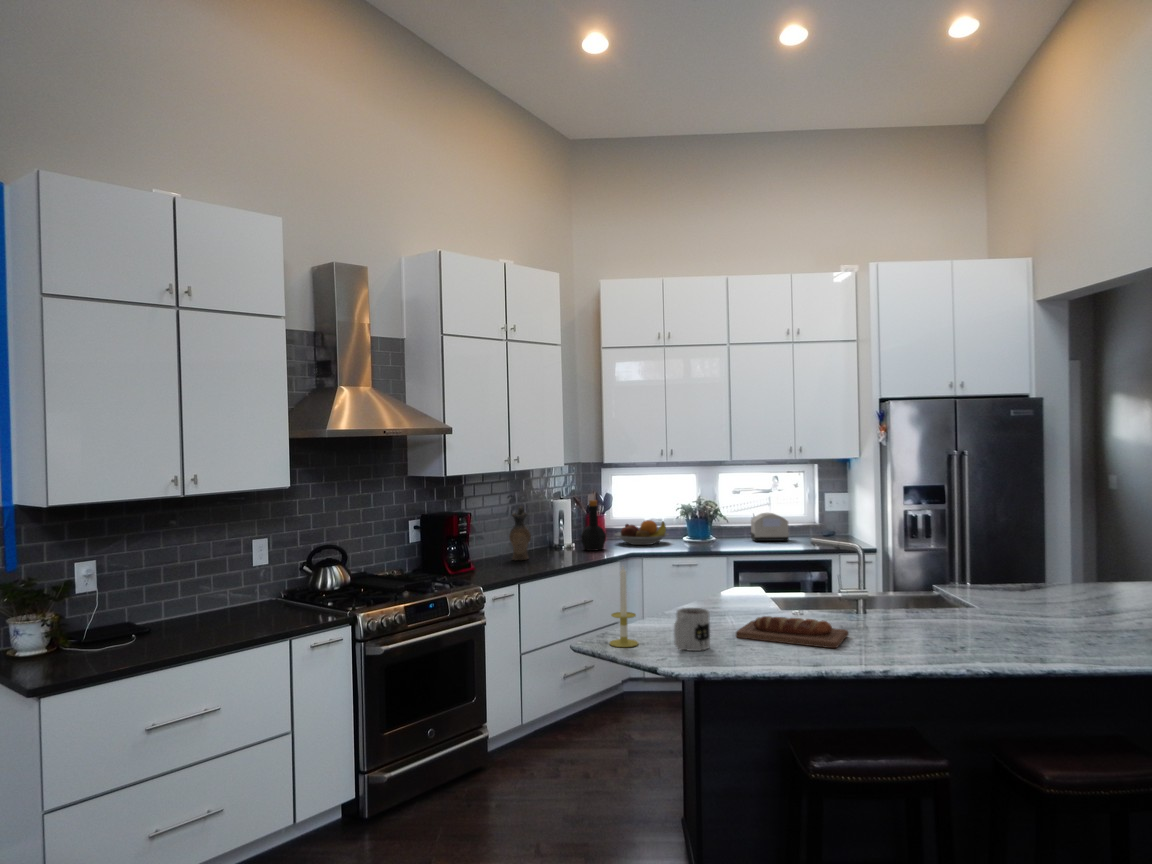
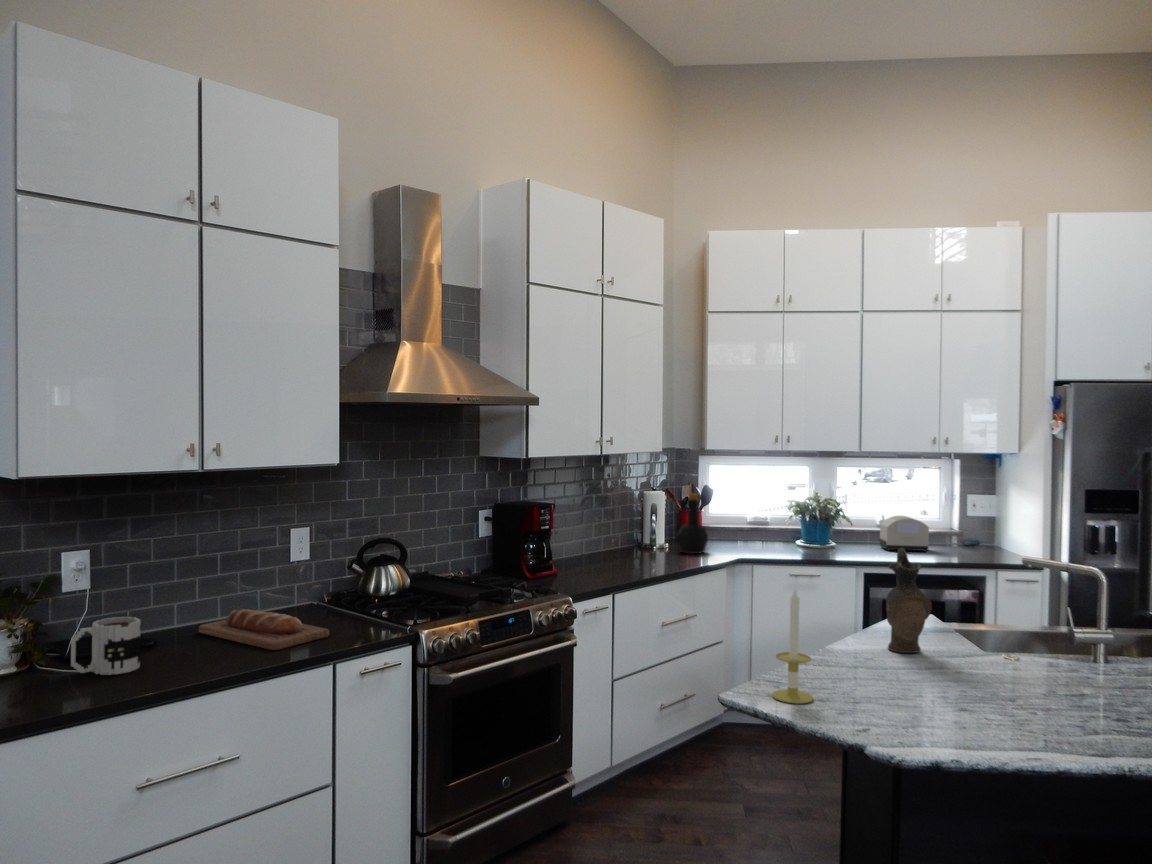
ceramic pitcher: present [509,506,531,560] -> present [886,548,932,653]
fruit bowl: present [615,520,669,545] -> none [715,519,781,549]
mug: present [674,608,710,651] -> present [71,617,141,675]
bread loaf: present [736,616,849,648] -> present [199,609,329,650]

